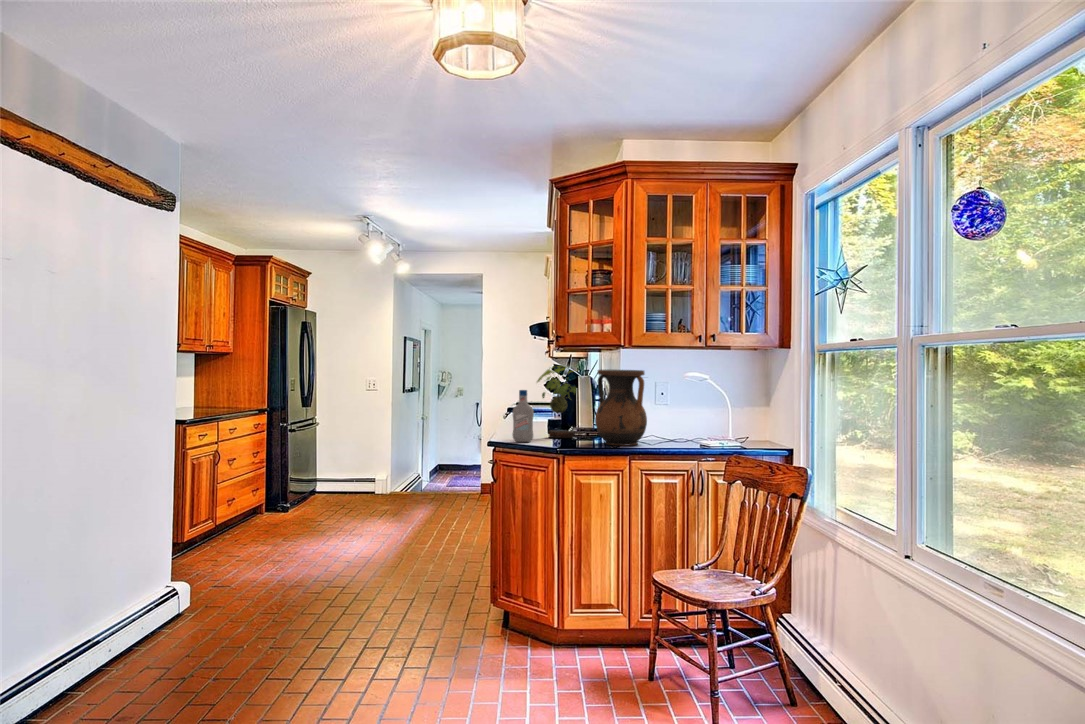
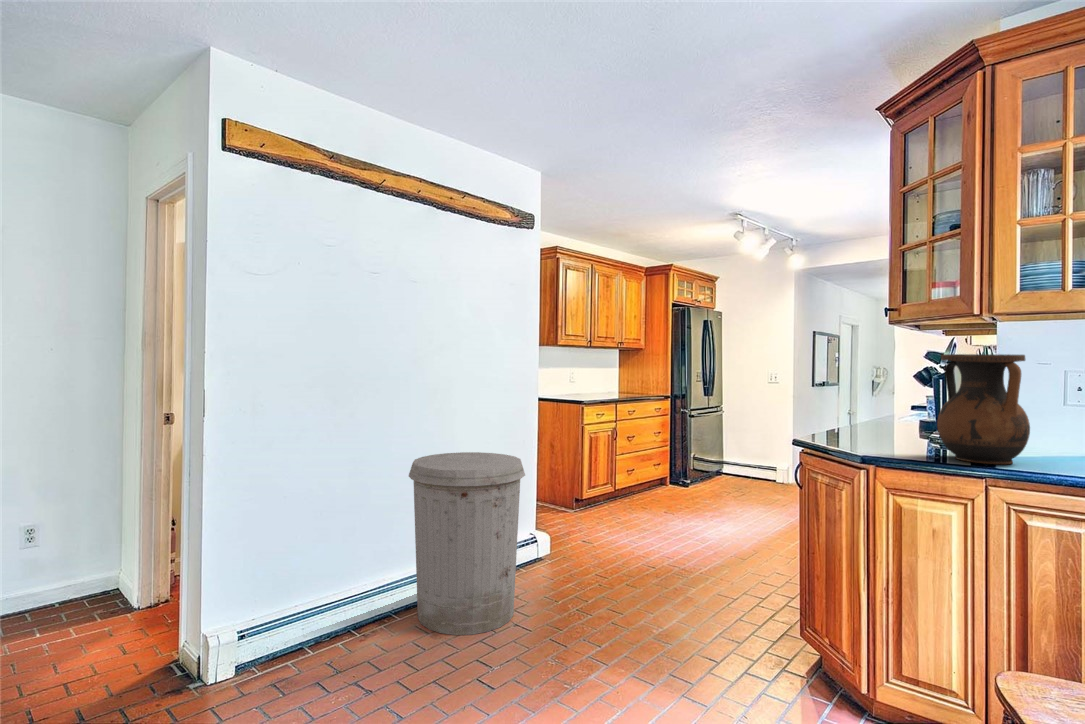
plant: present [537,366,576,438] -> none [865,342,935,446]
bottle: present [512,390,534,442] -> none [822,380,850,445]
trash can: none [72,485,228,704] -> present [409,452,525,635]

